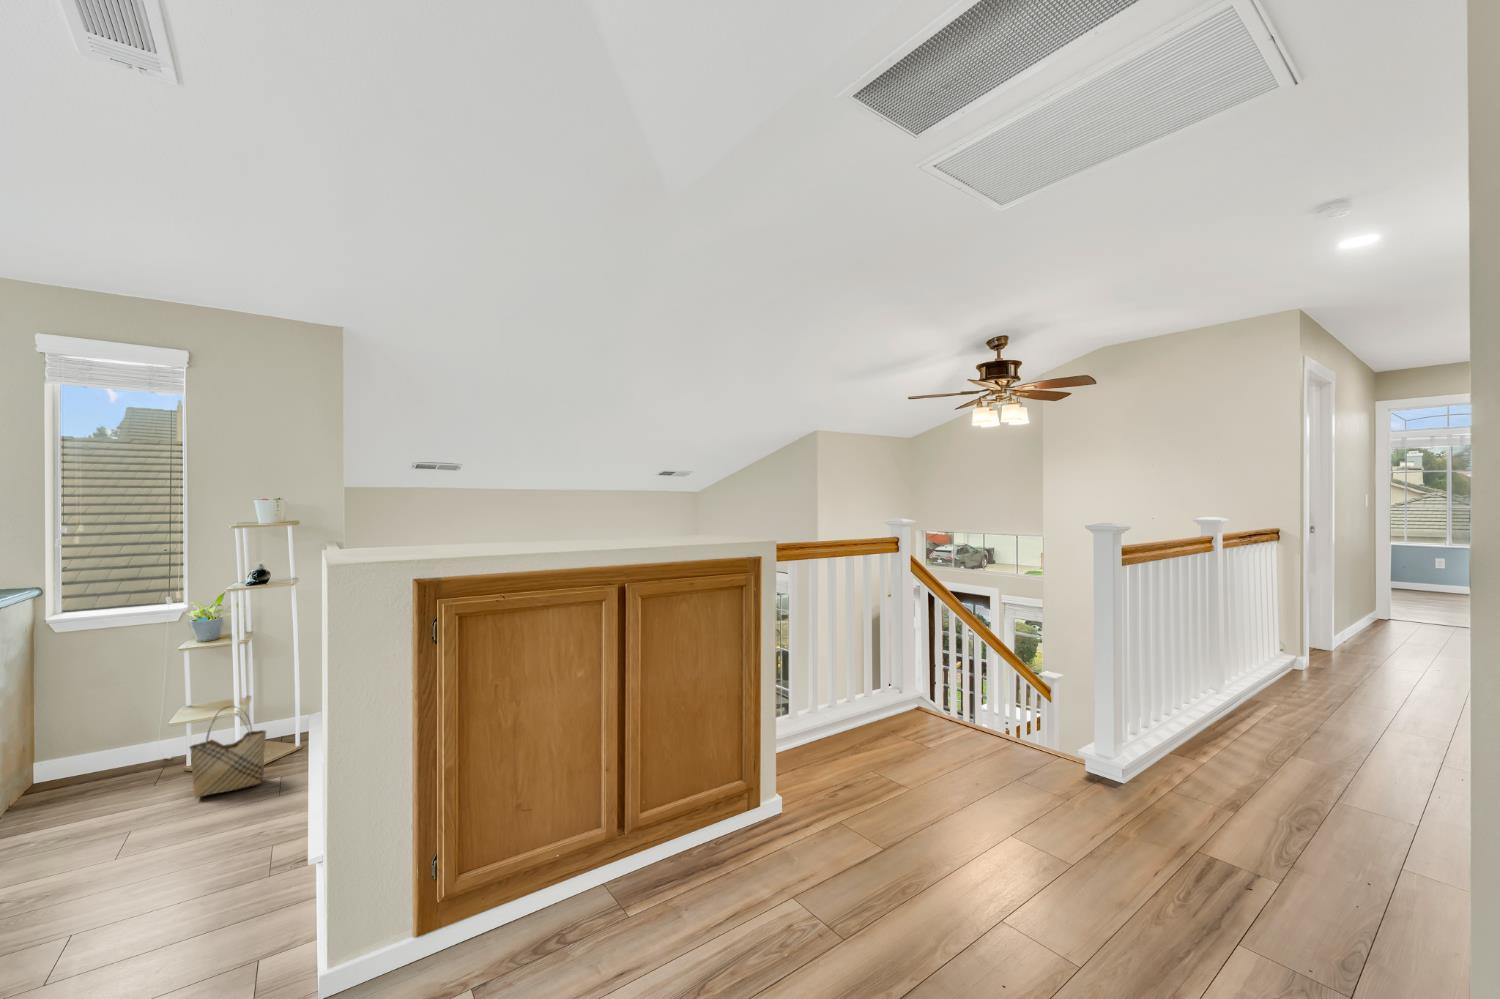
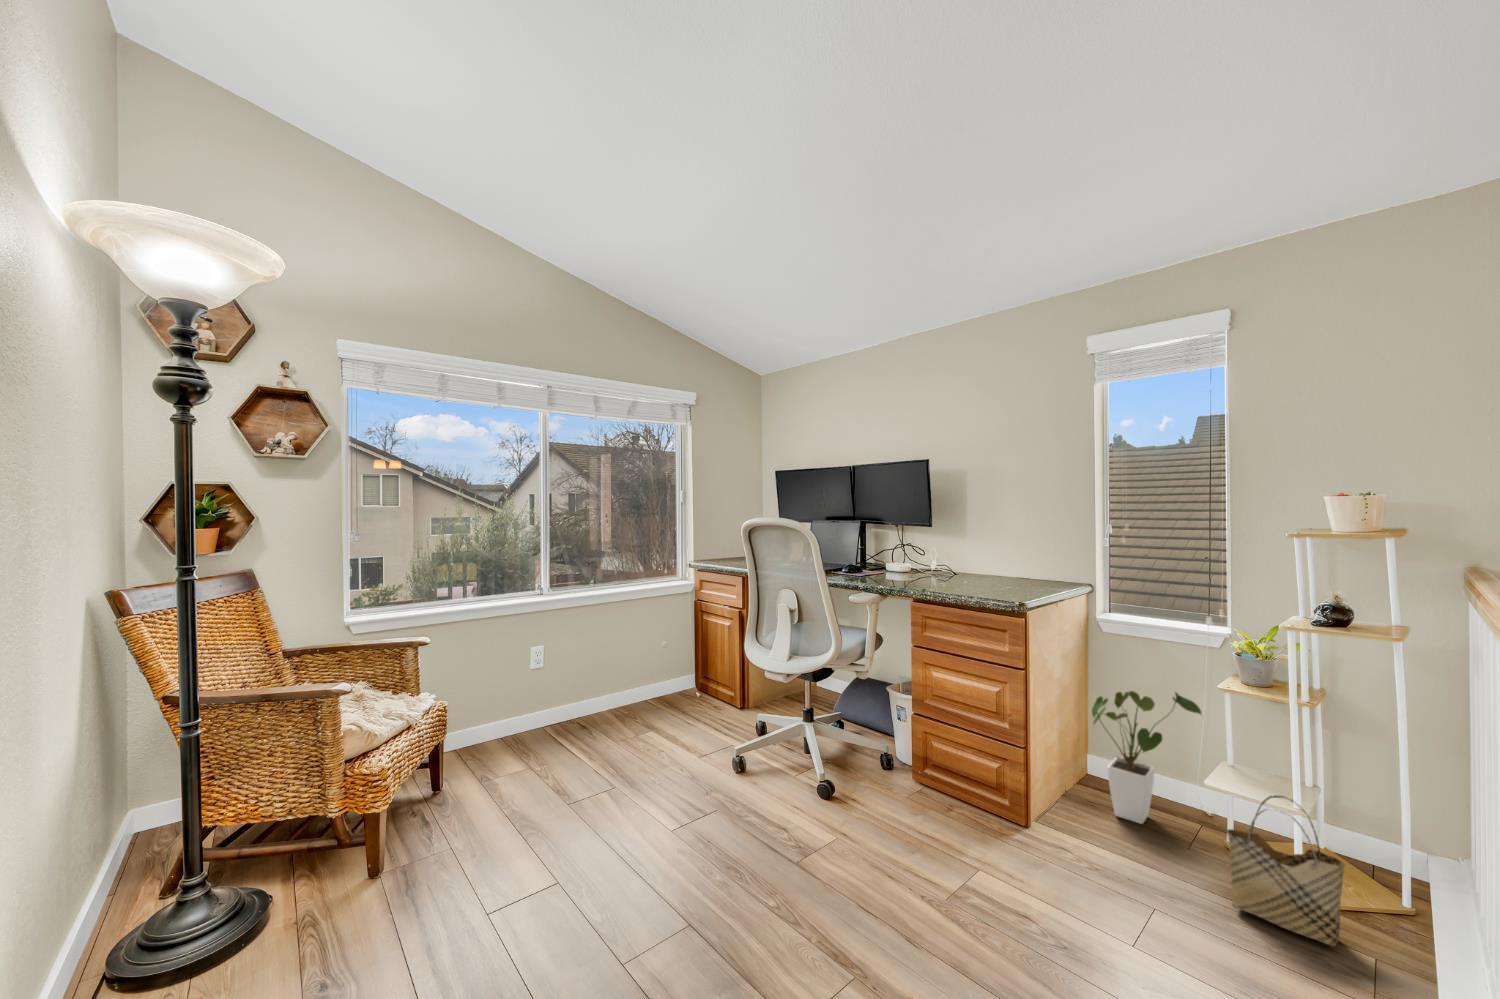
house plant: none [46,666,164,796] -> present [1092,691,1202,824]

